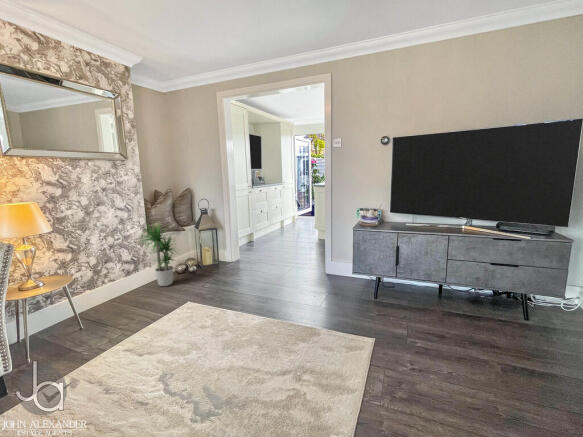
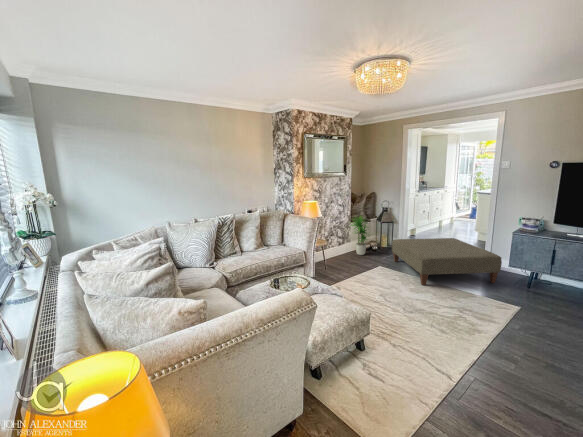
ottoman: none [209,242,346,329] -> present [392,238,502,285]

